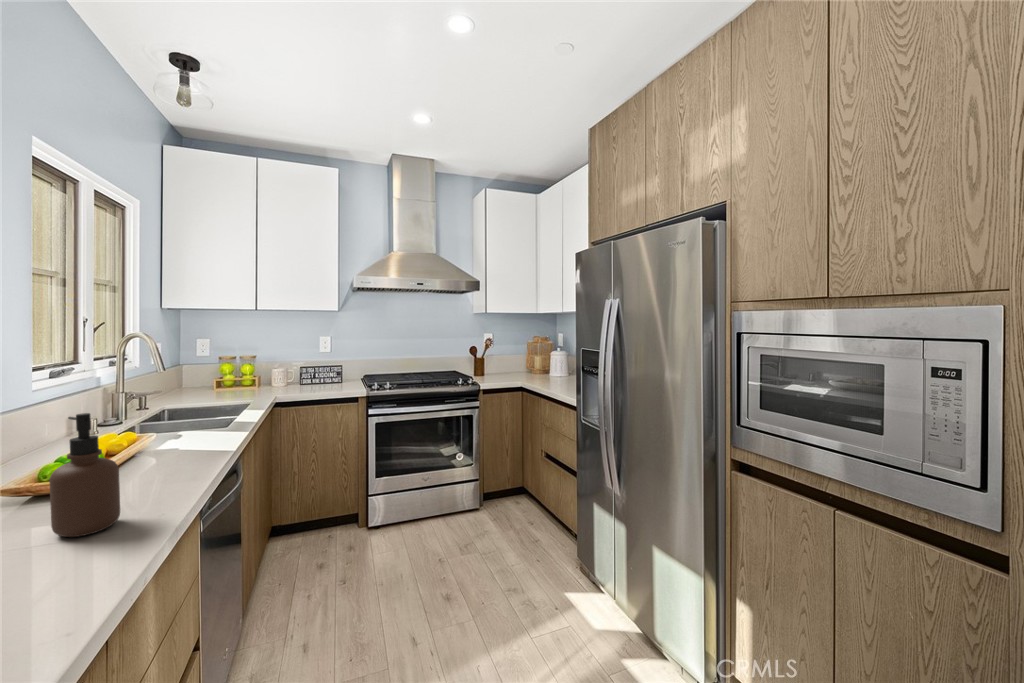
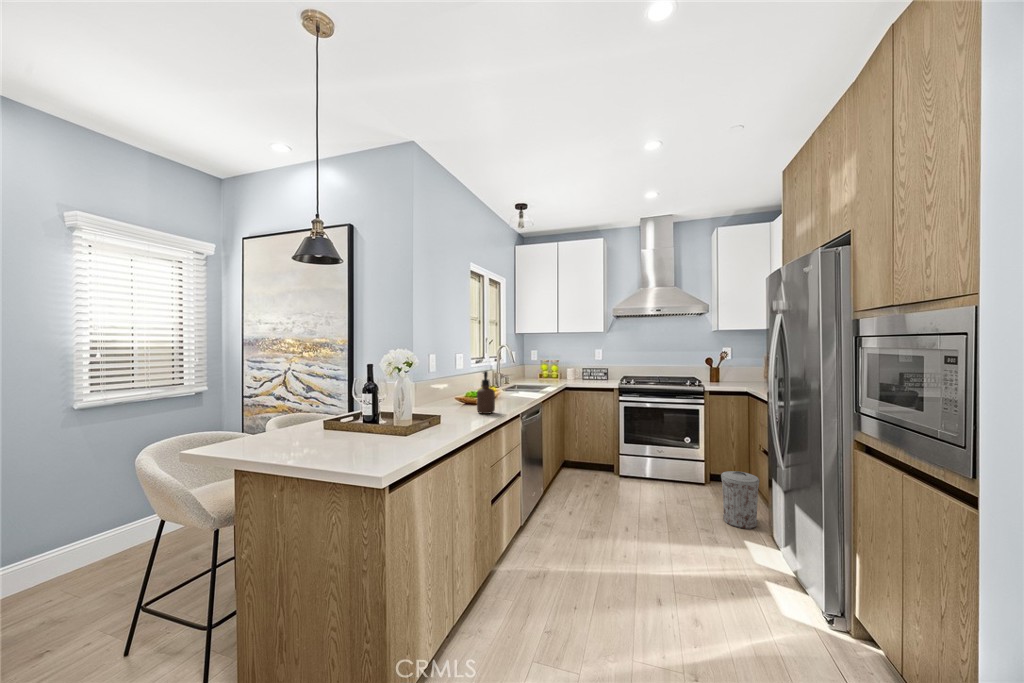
trash can: none [524,497,569,574] -> present [721,471,760,529]

